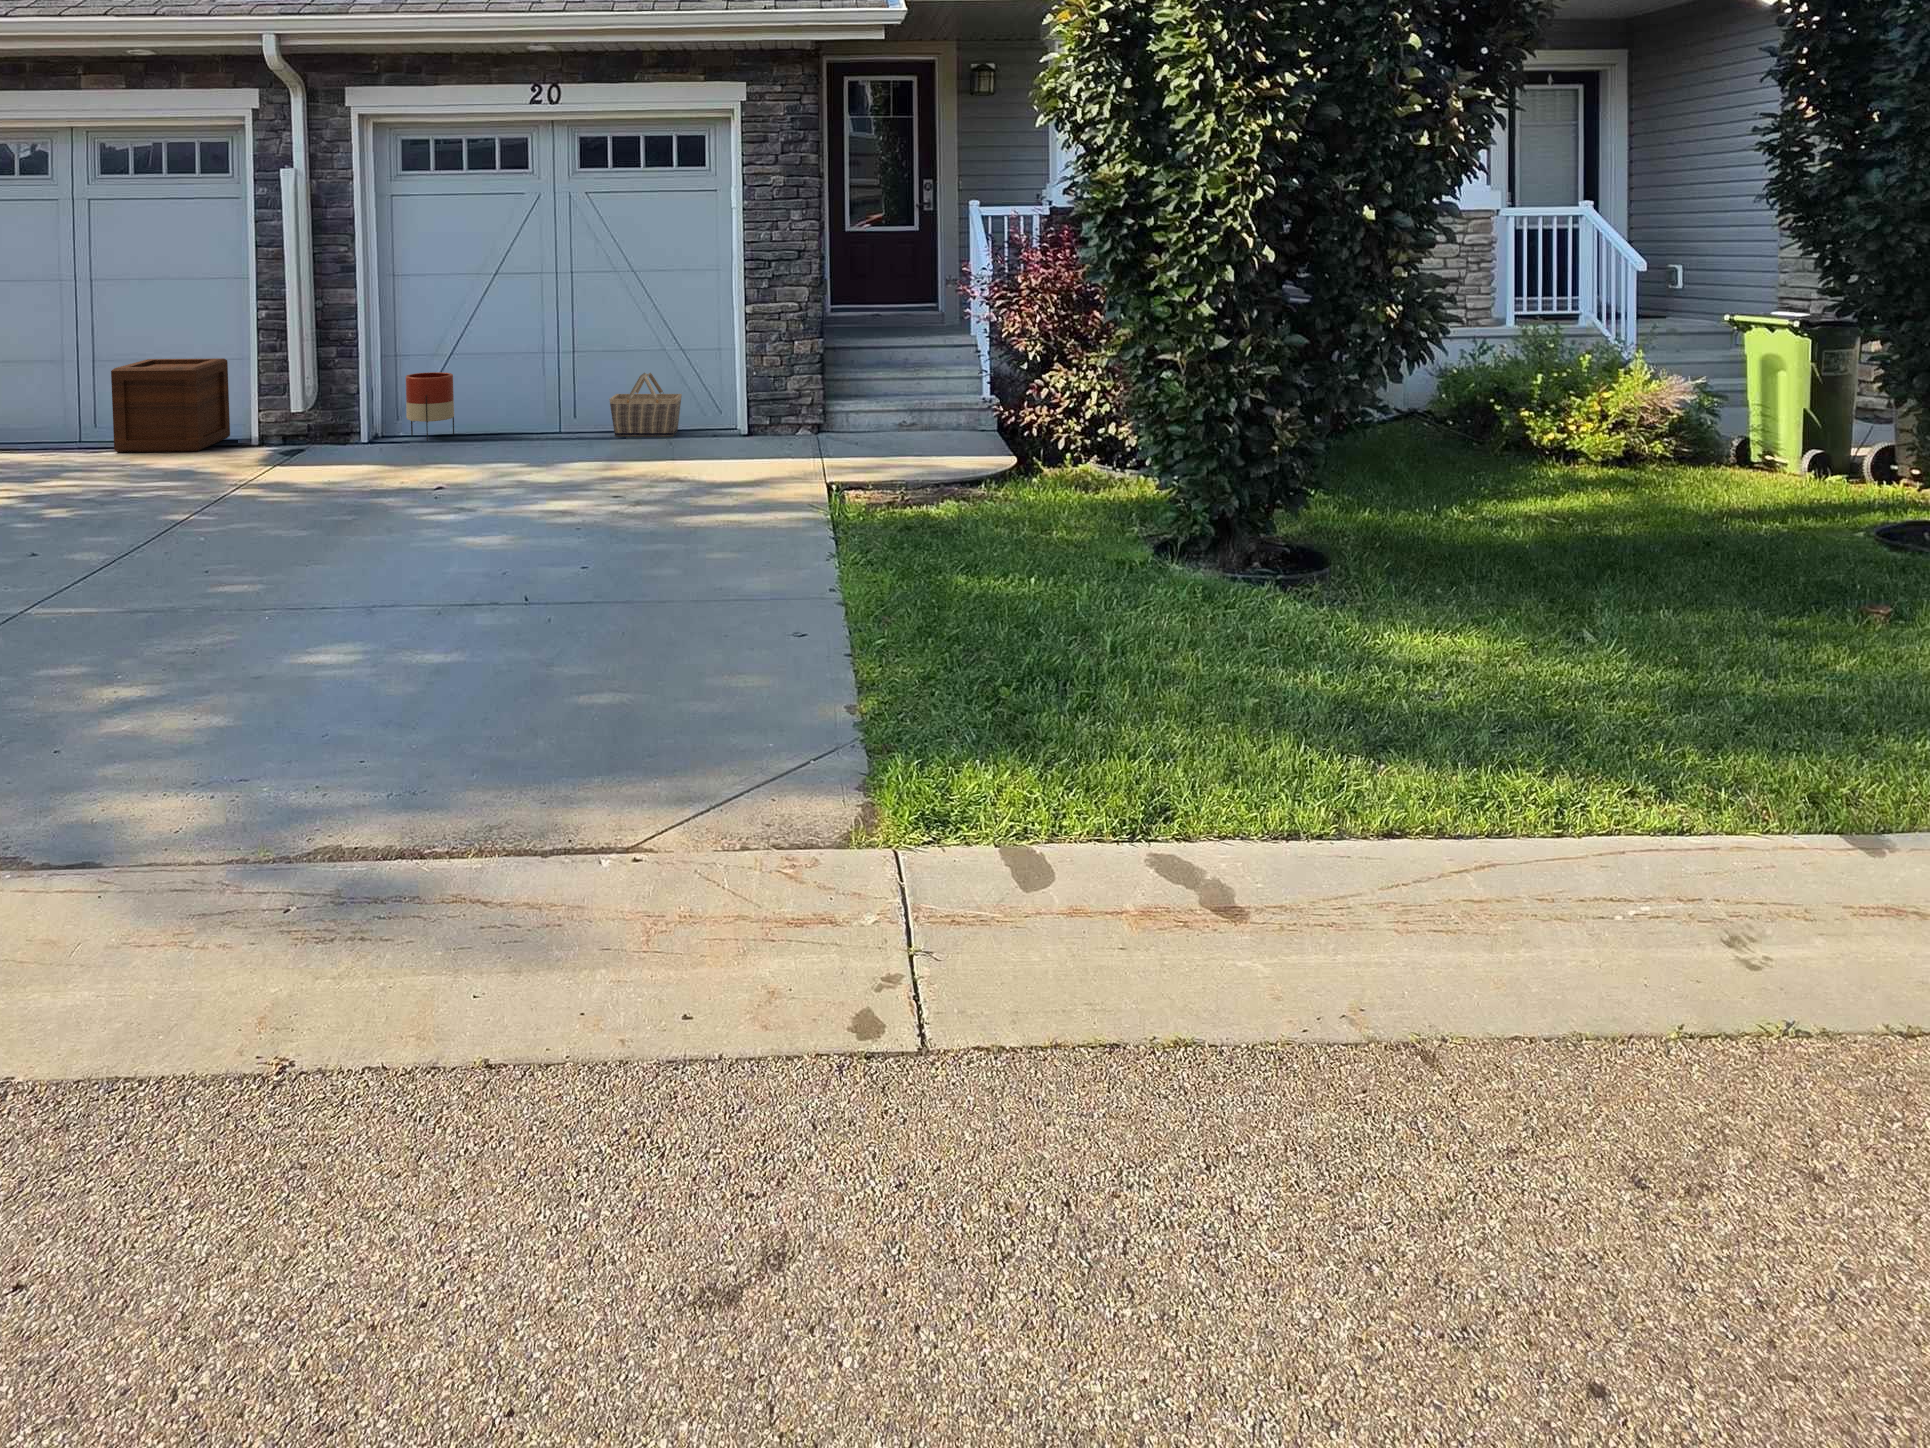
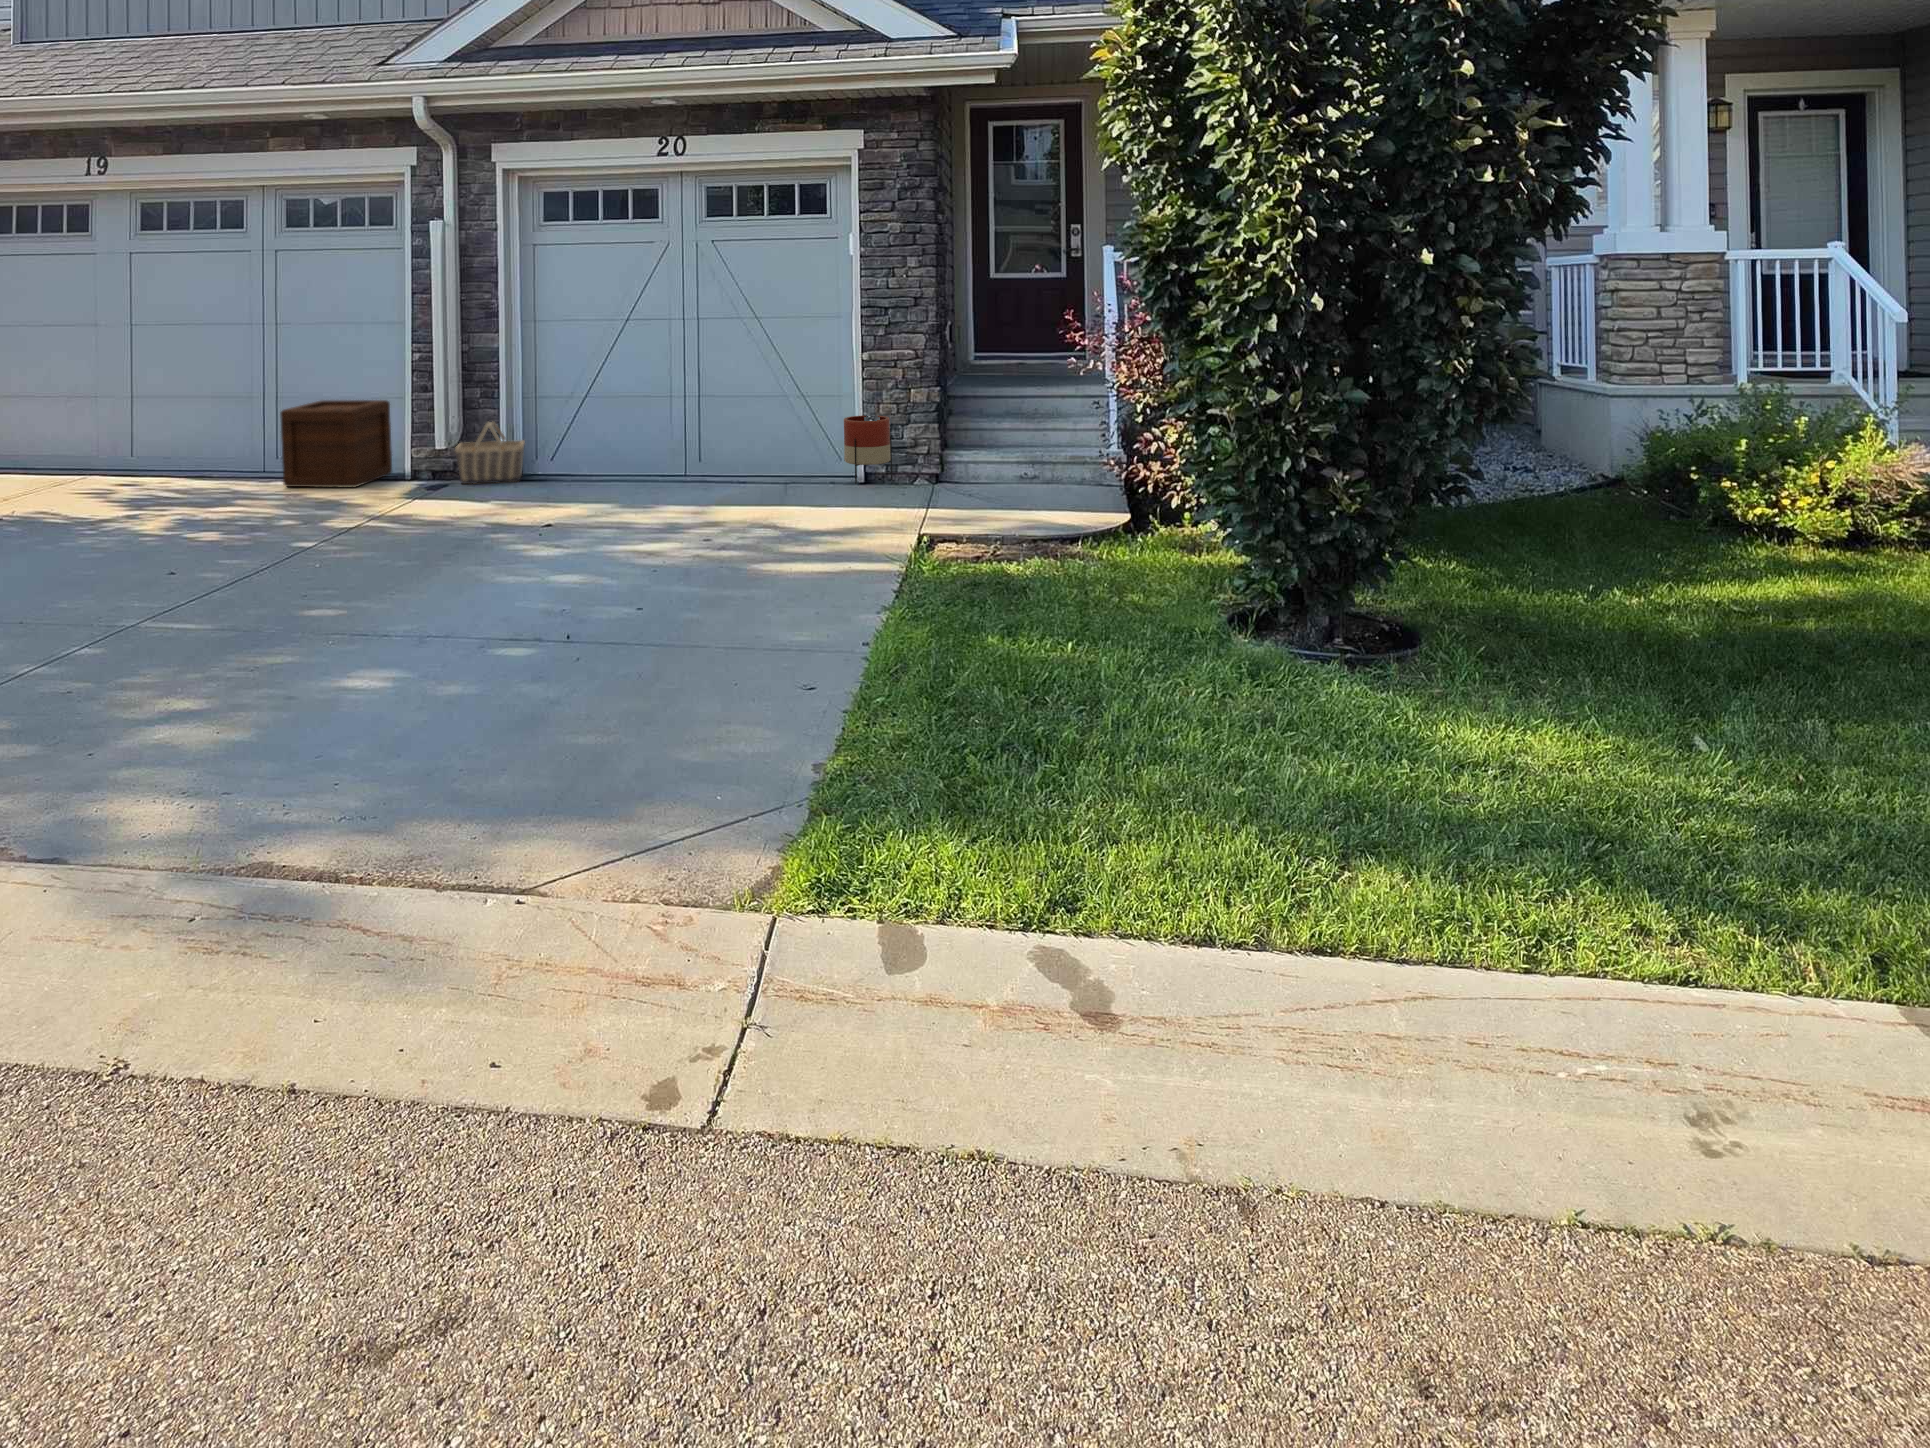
planter: present [406,372,454,441] -> present [844,415,892,484]
basket: present [609,373,682,436] -> present [455,422,525,484]

